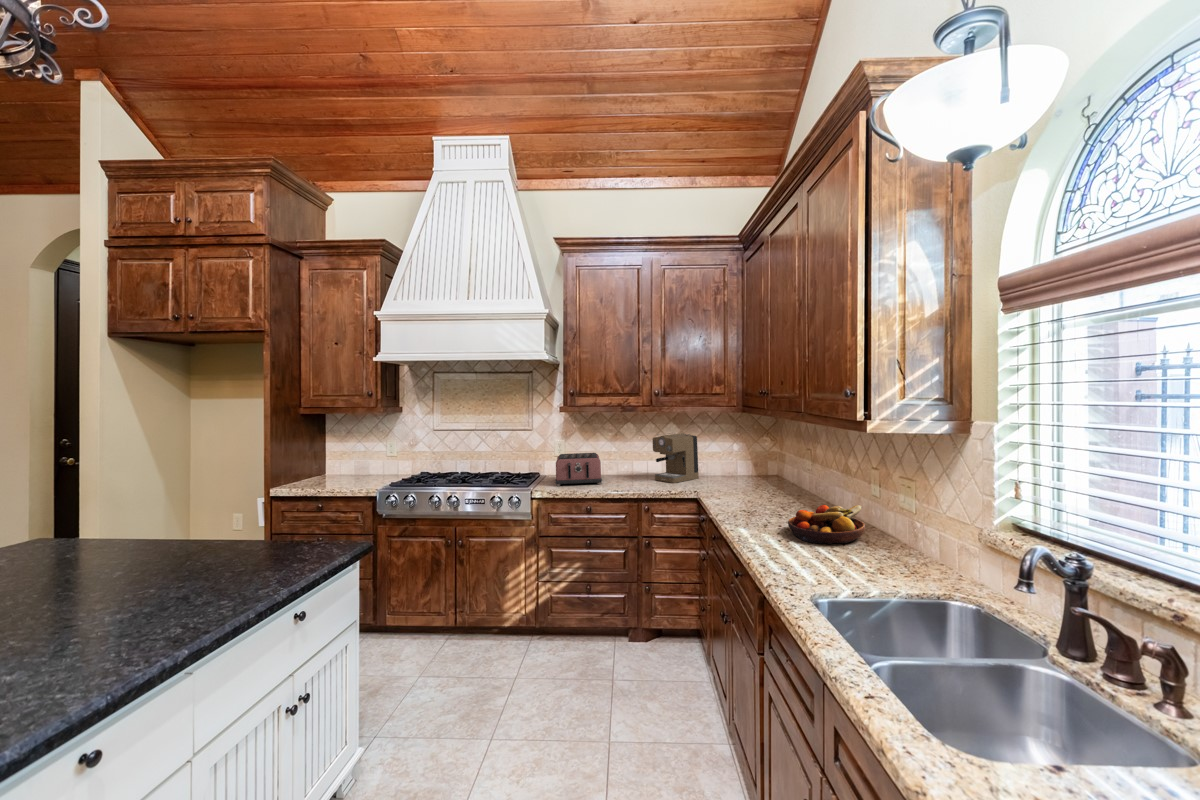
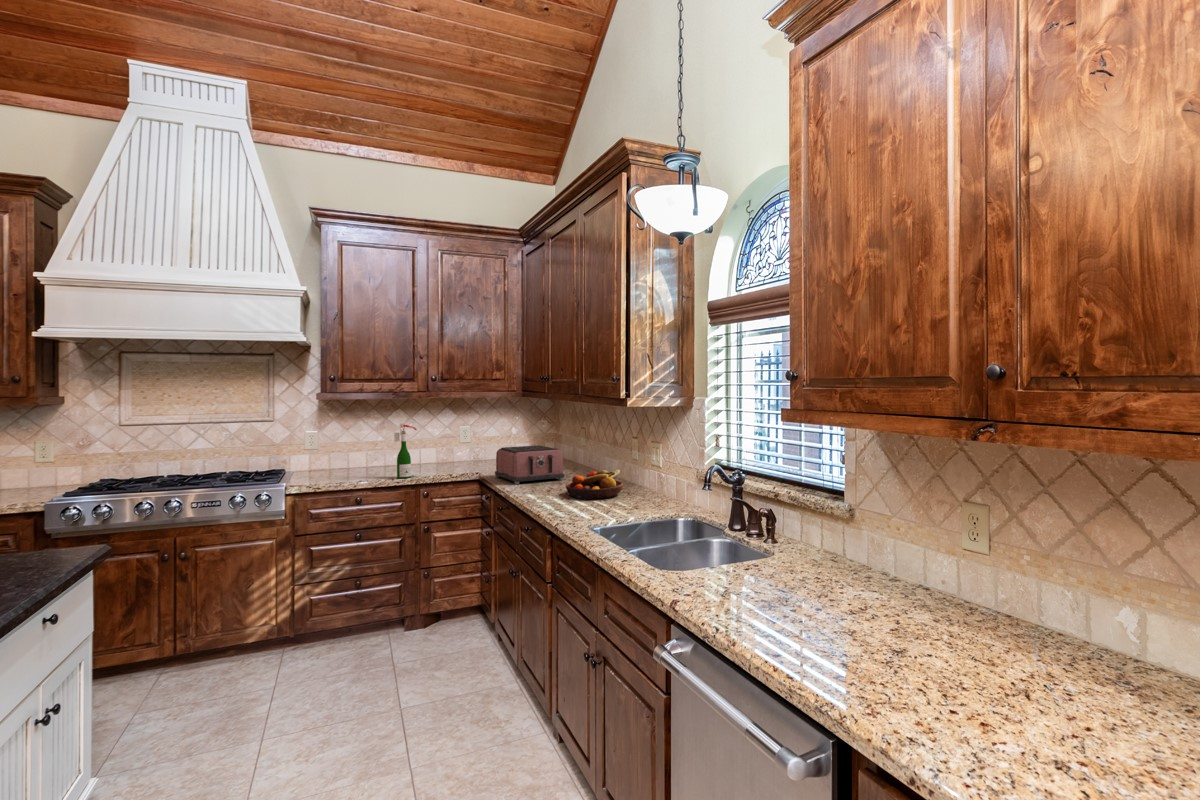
coffee maker: present [652,433,699,483] -> none [425,421,472,470]
wine bottle: none [619,438,641,491] -> present [394,424,417,478]
toaster: present [555,453,602,486] -> present [495,445,564,484]

